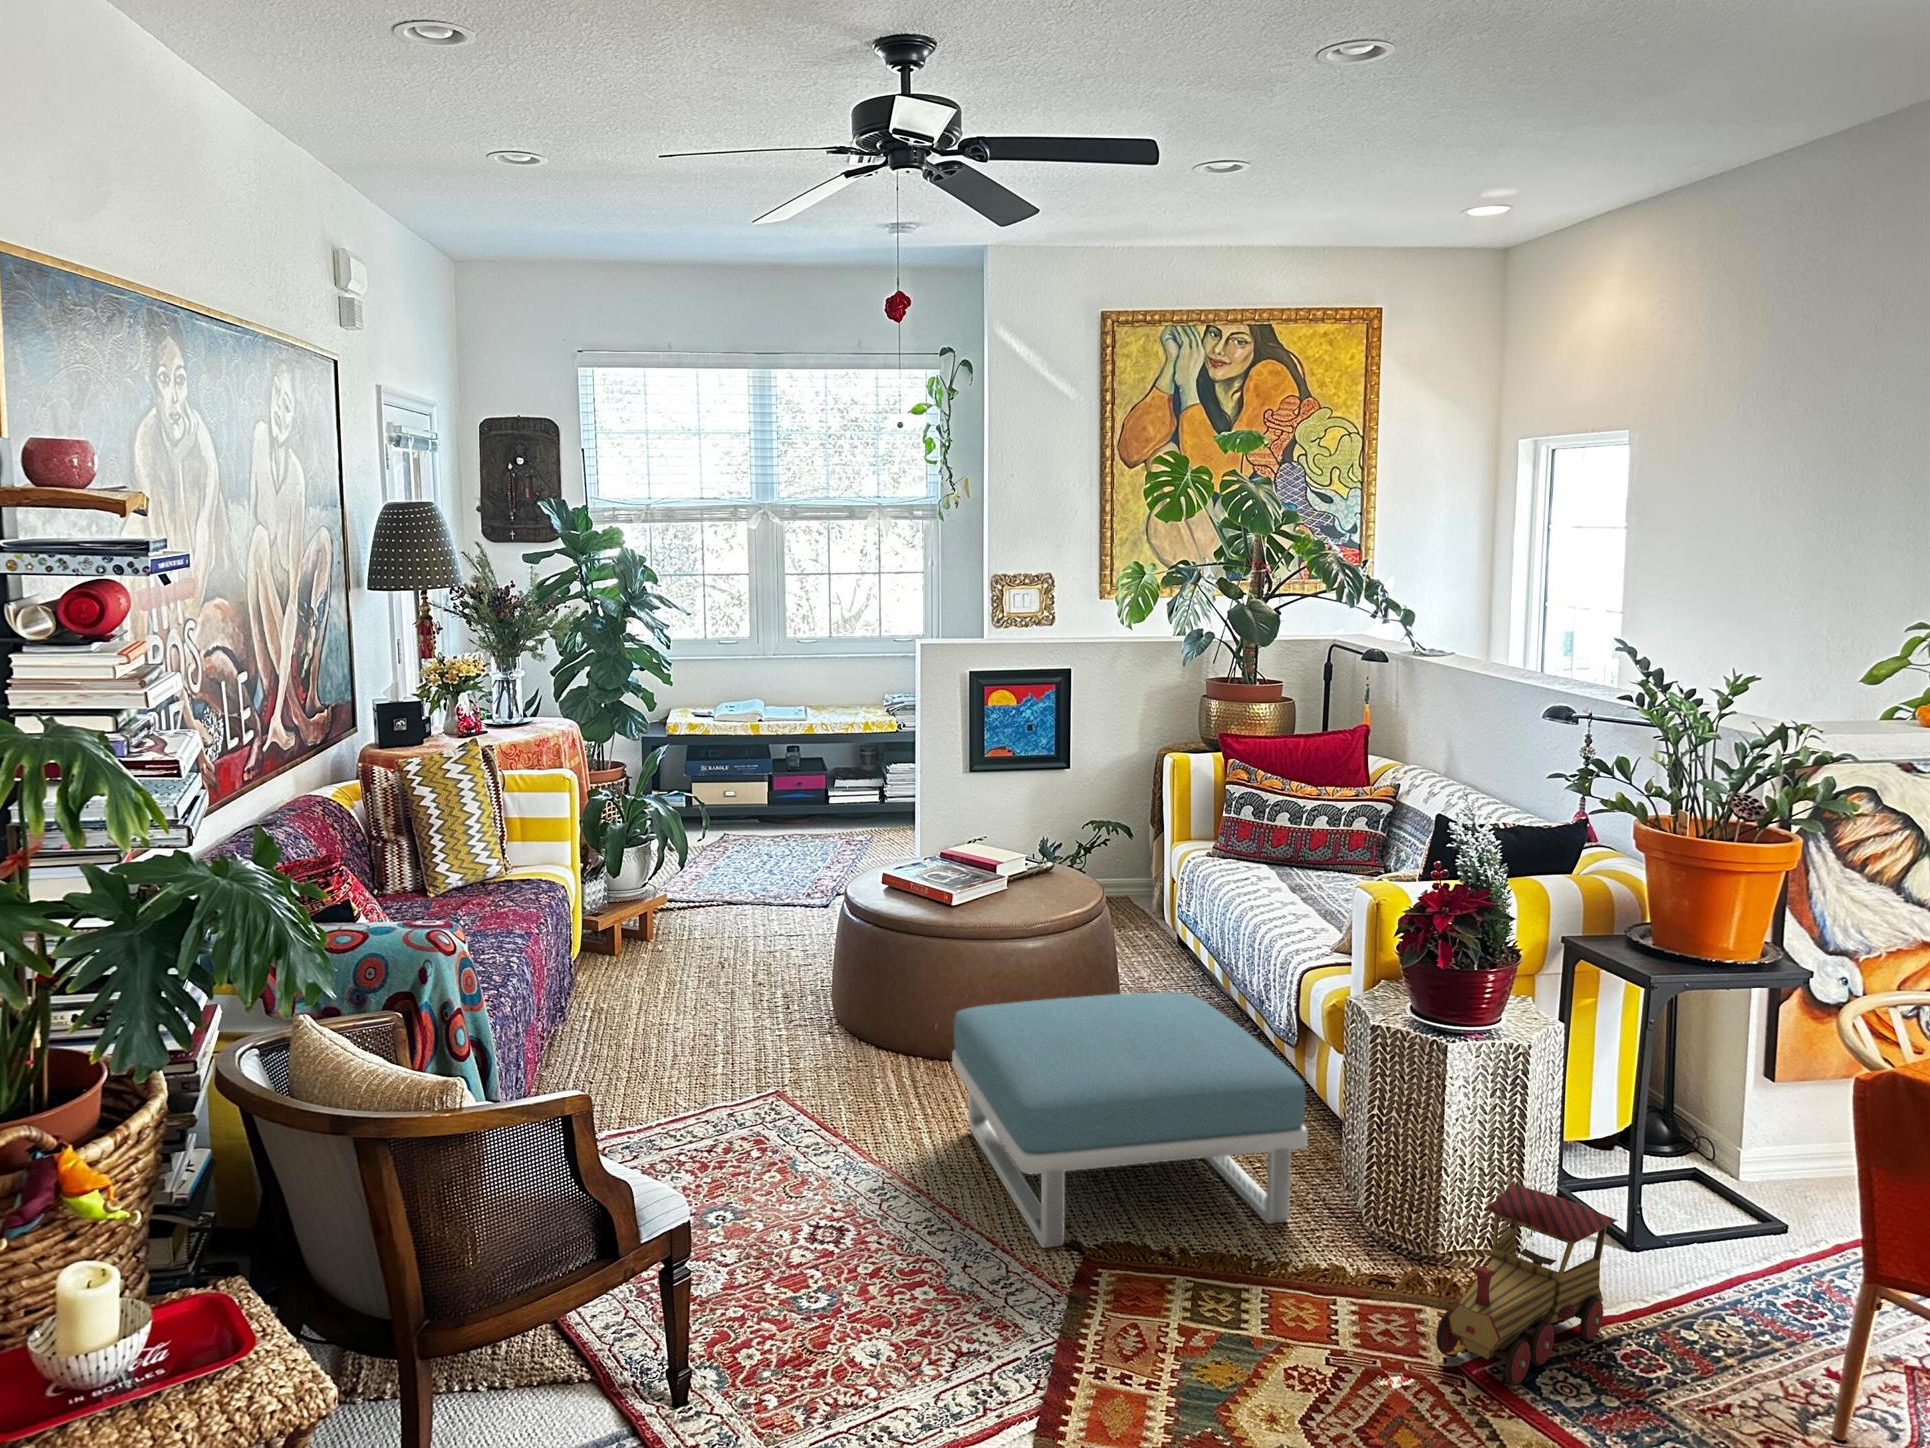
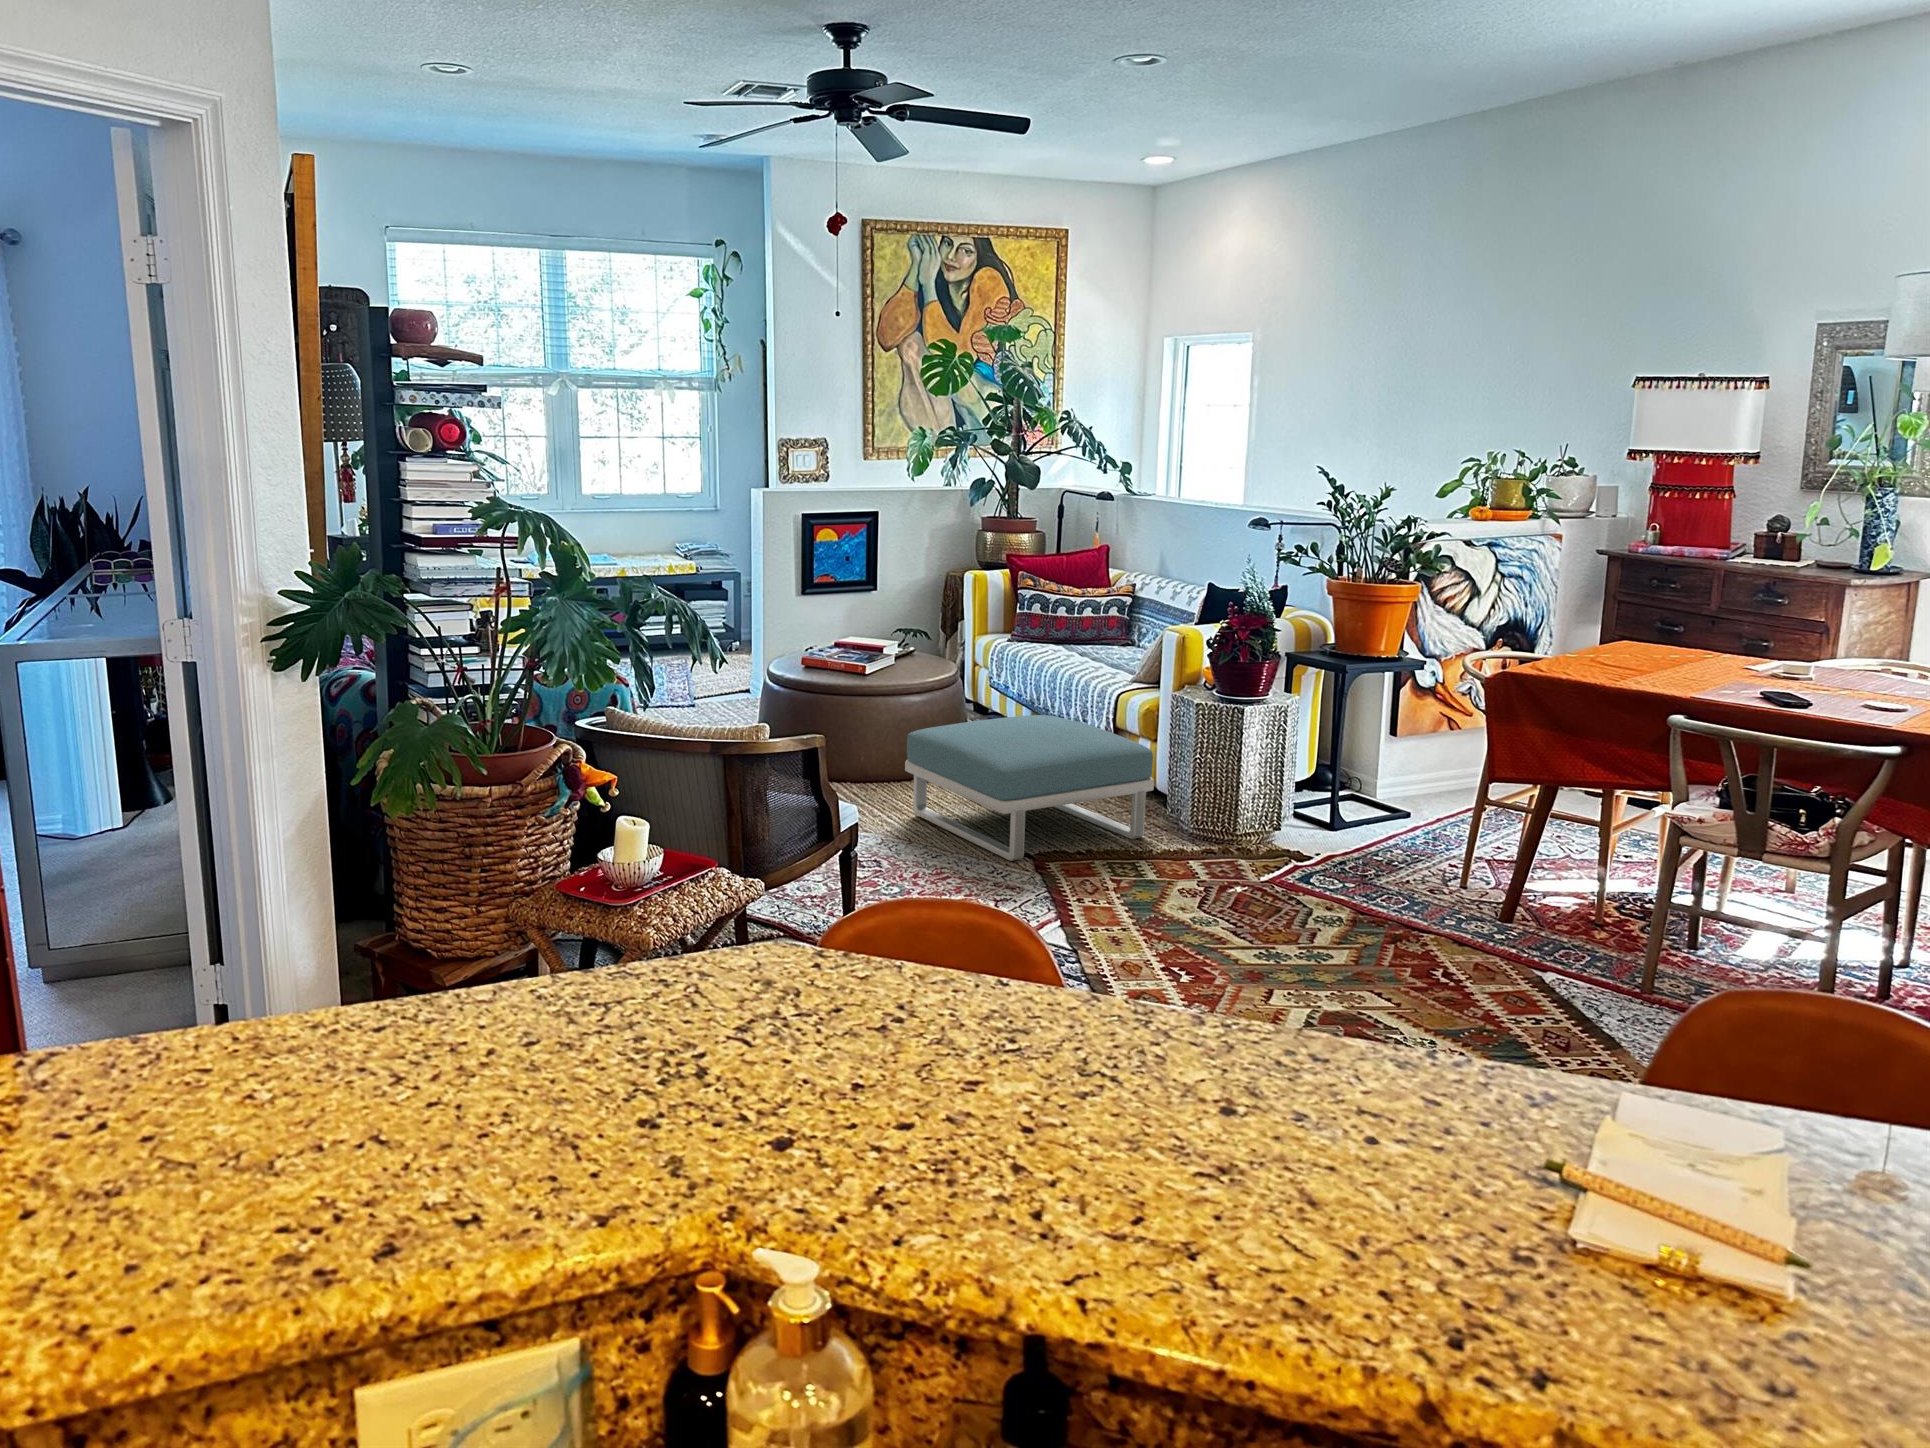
toy train: present [1436,1184,1618,1385] -> none [1258,789,1342,884]

